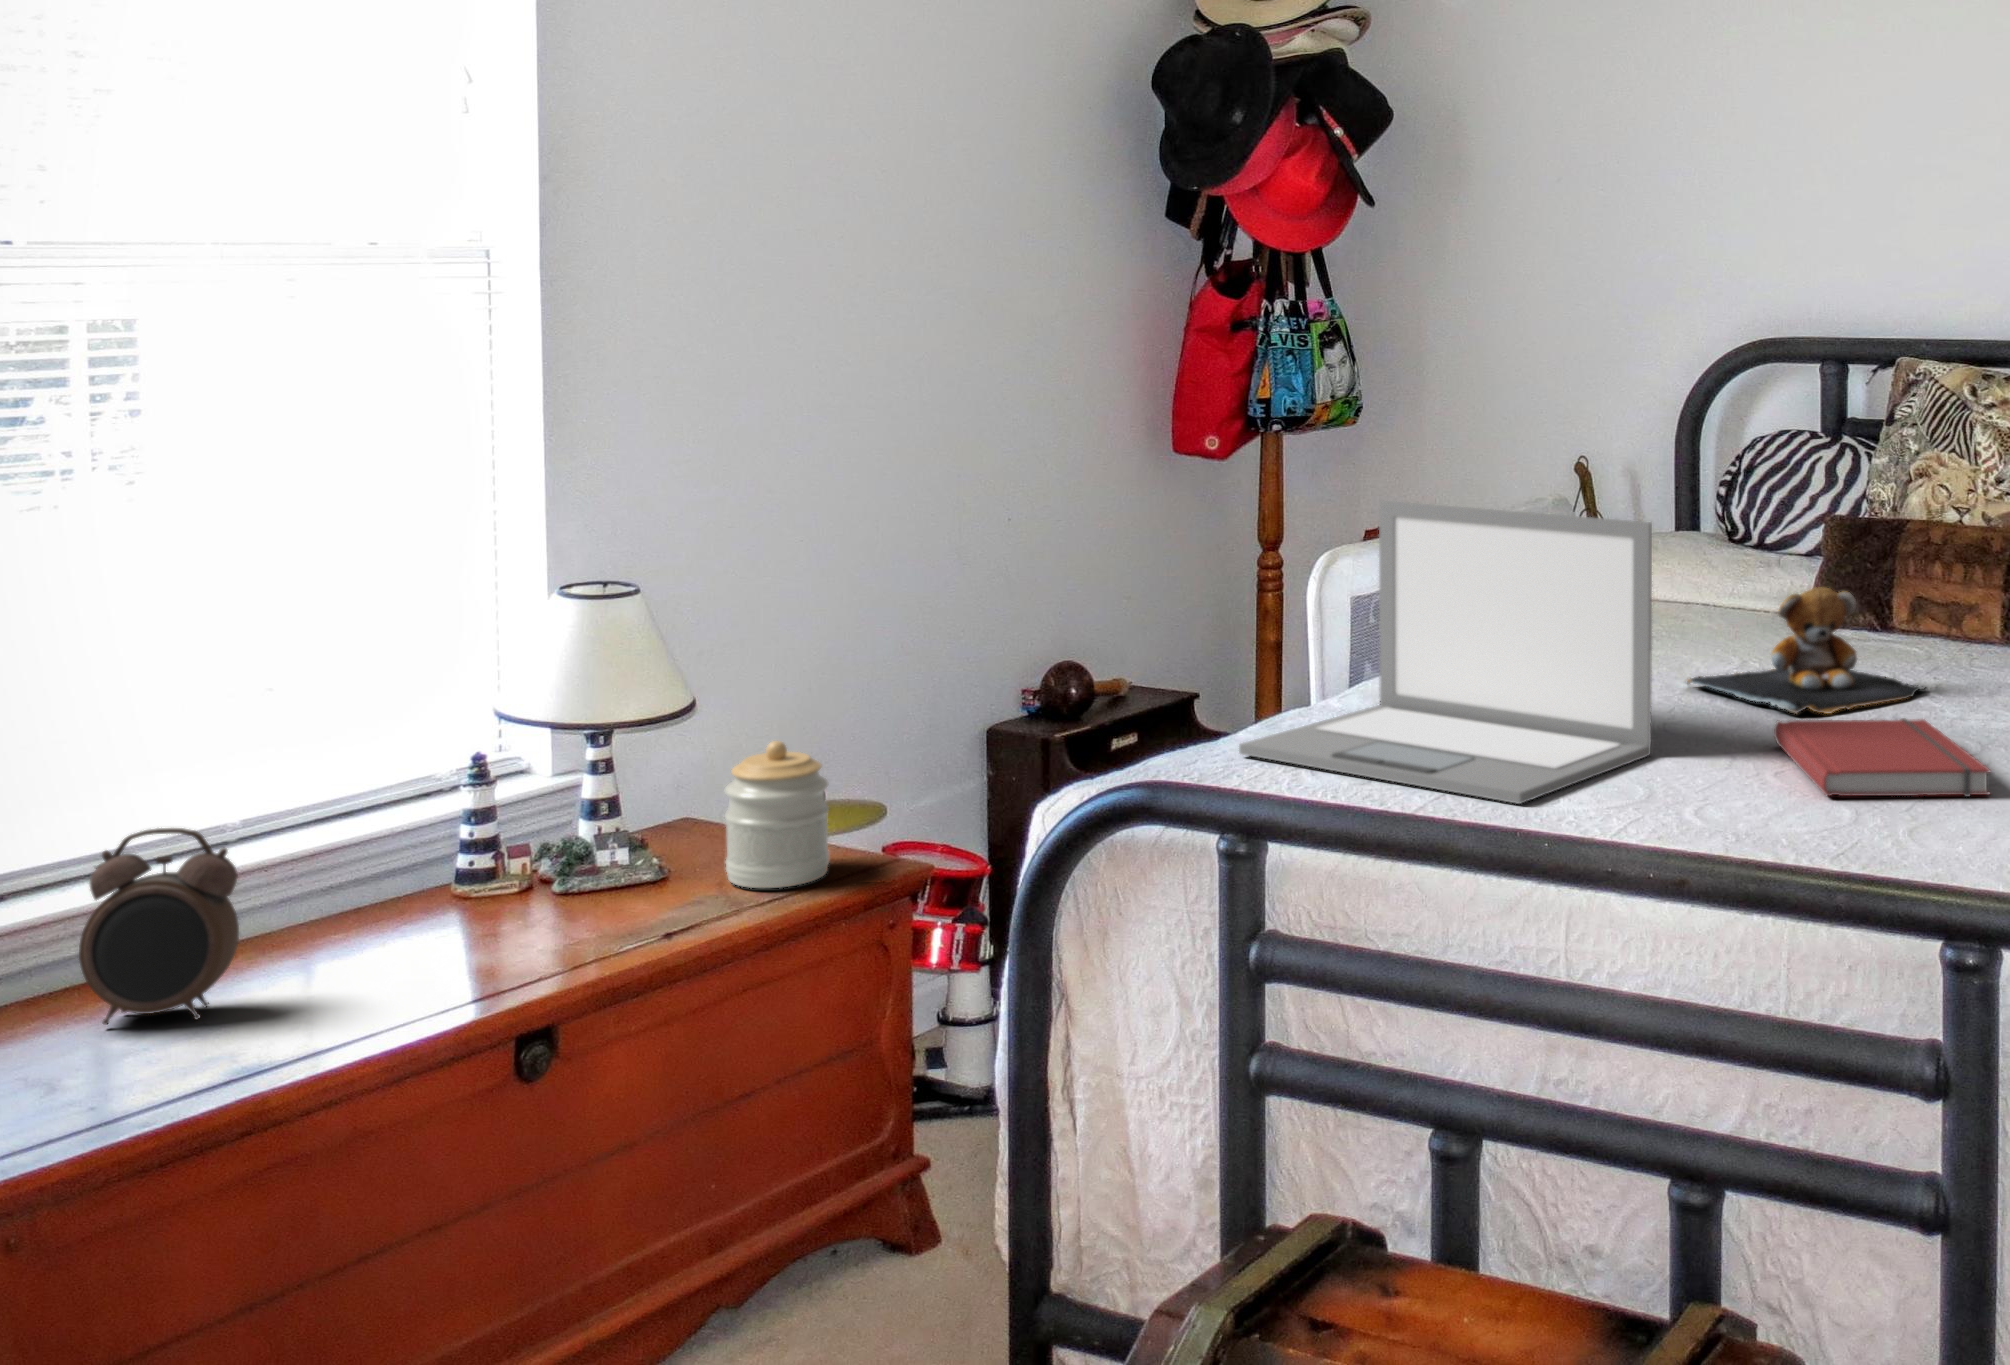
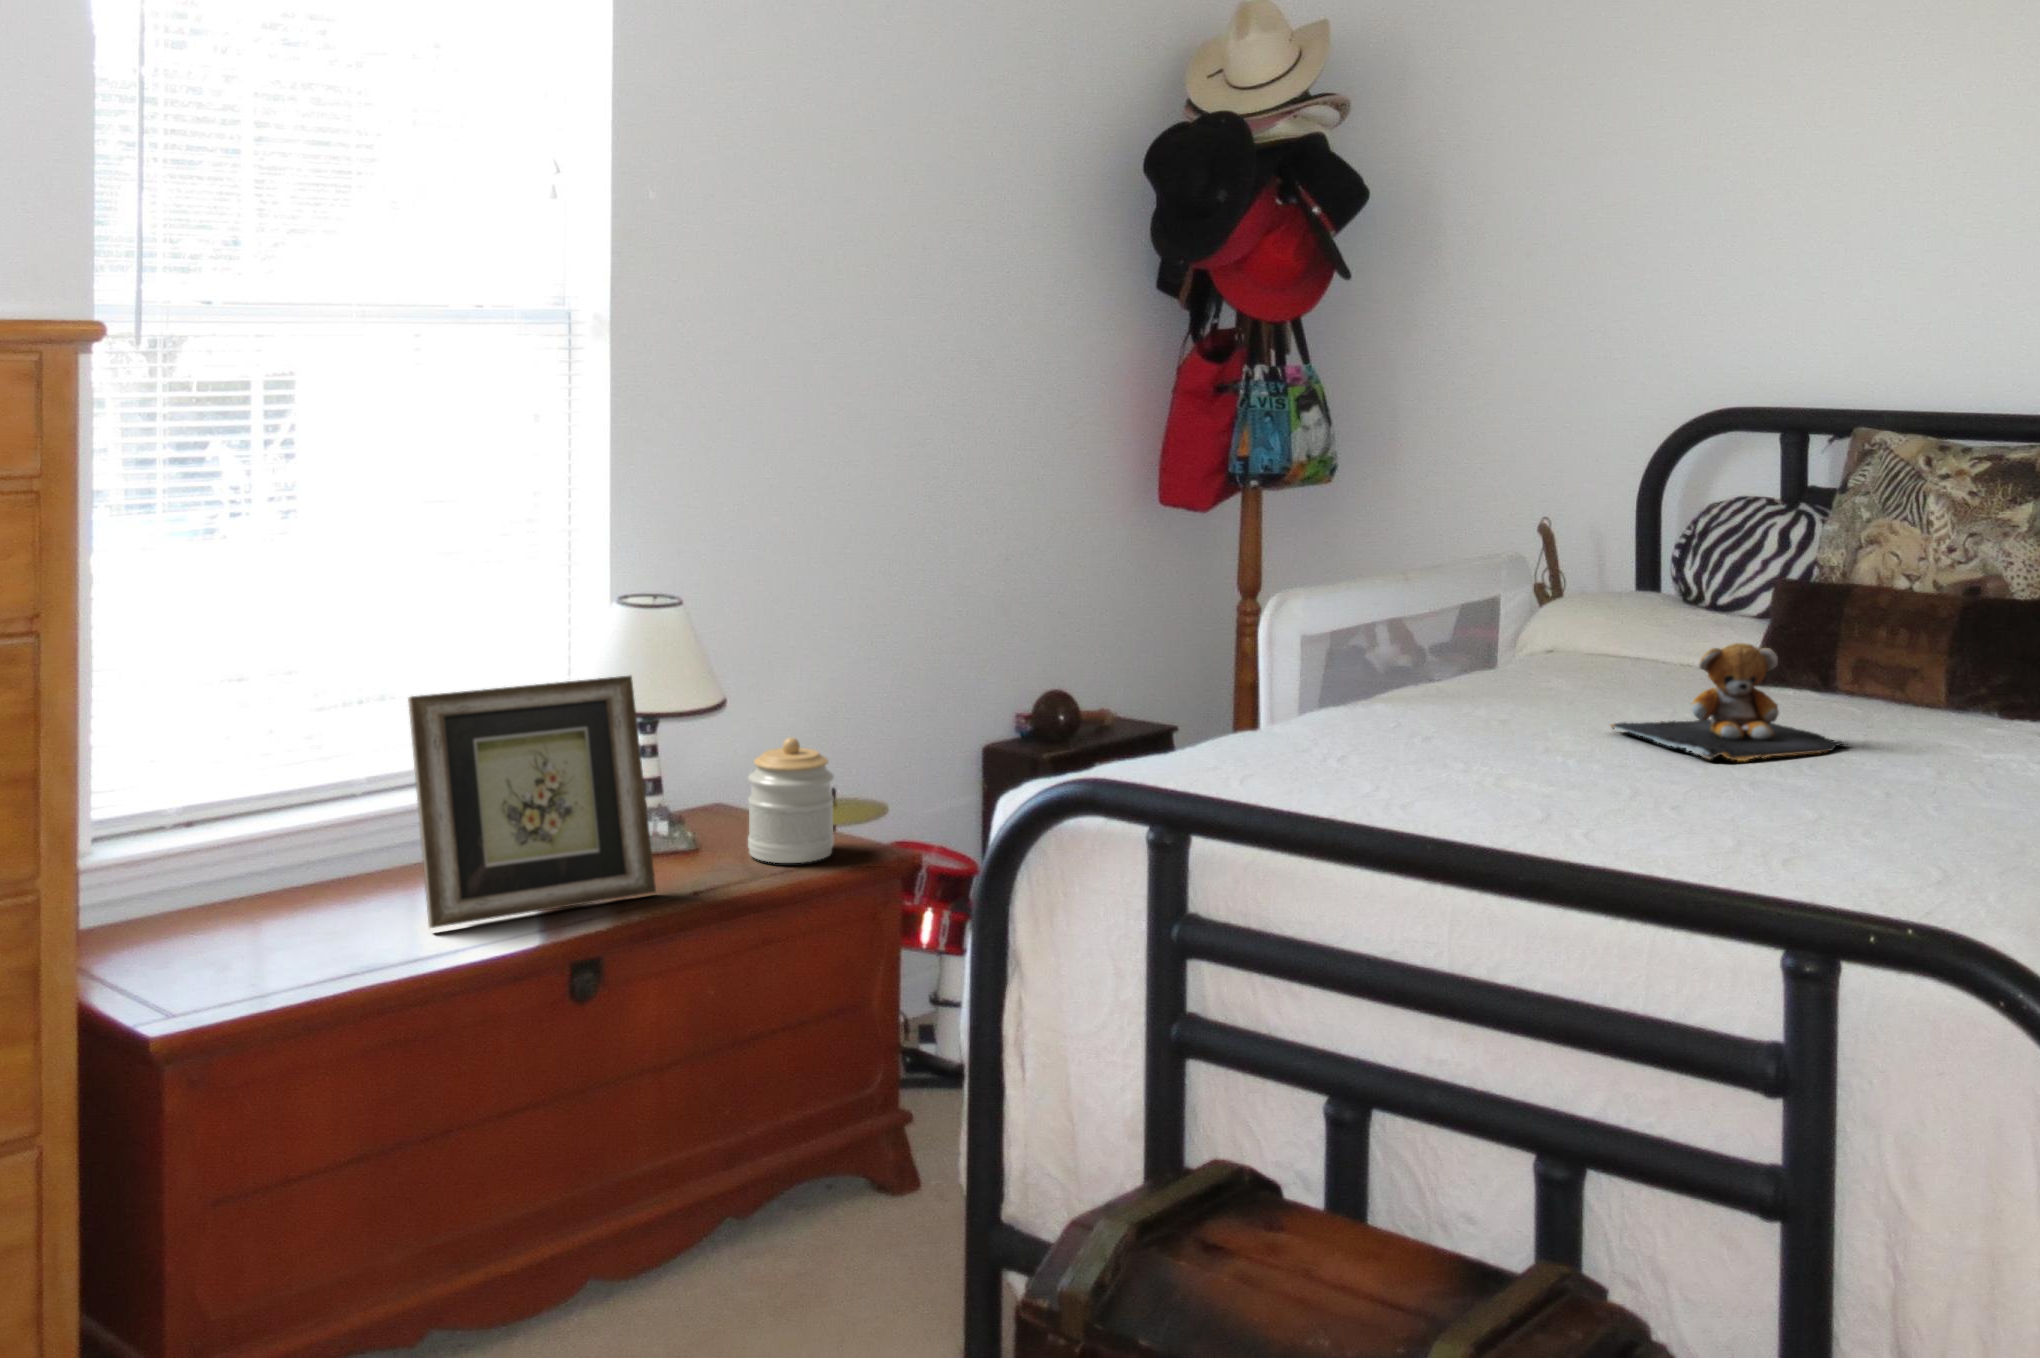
laptop: present [1239,501,1652,804] -> none [1181,547,1561,820]
picture frame: none [286,680,615,1007] -> present [408,676,656,928]
book: present [1774,718,1990,797] -> none [1680,762,1877,838]
alarm clock: present [79,828,239,1025] -> none [254,776,370,931]

